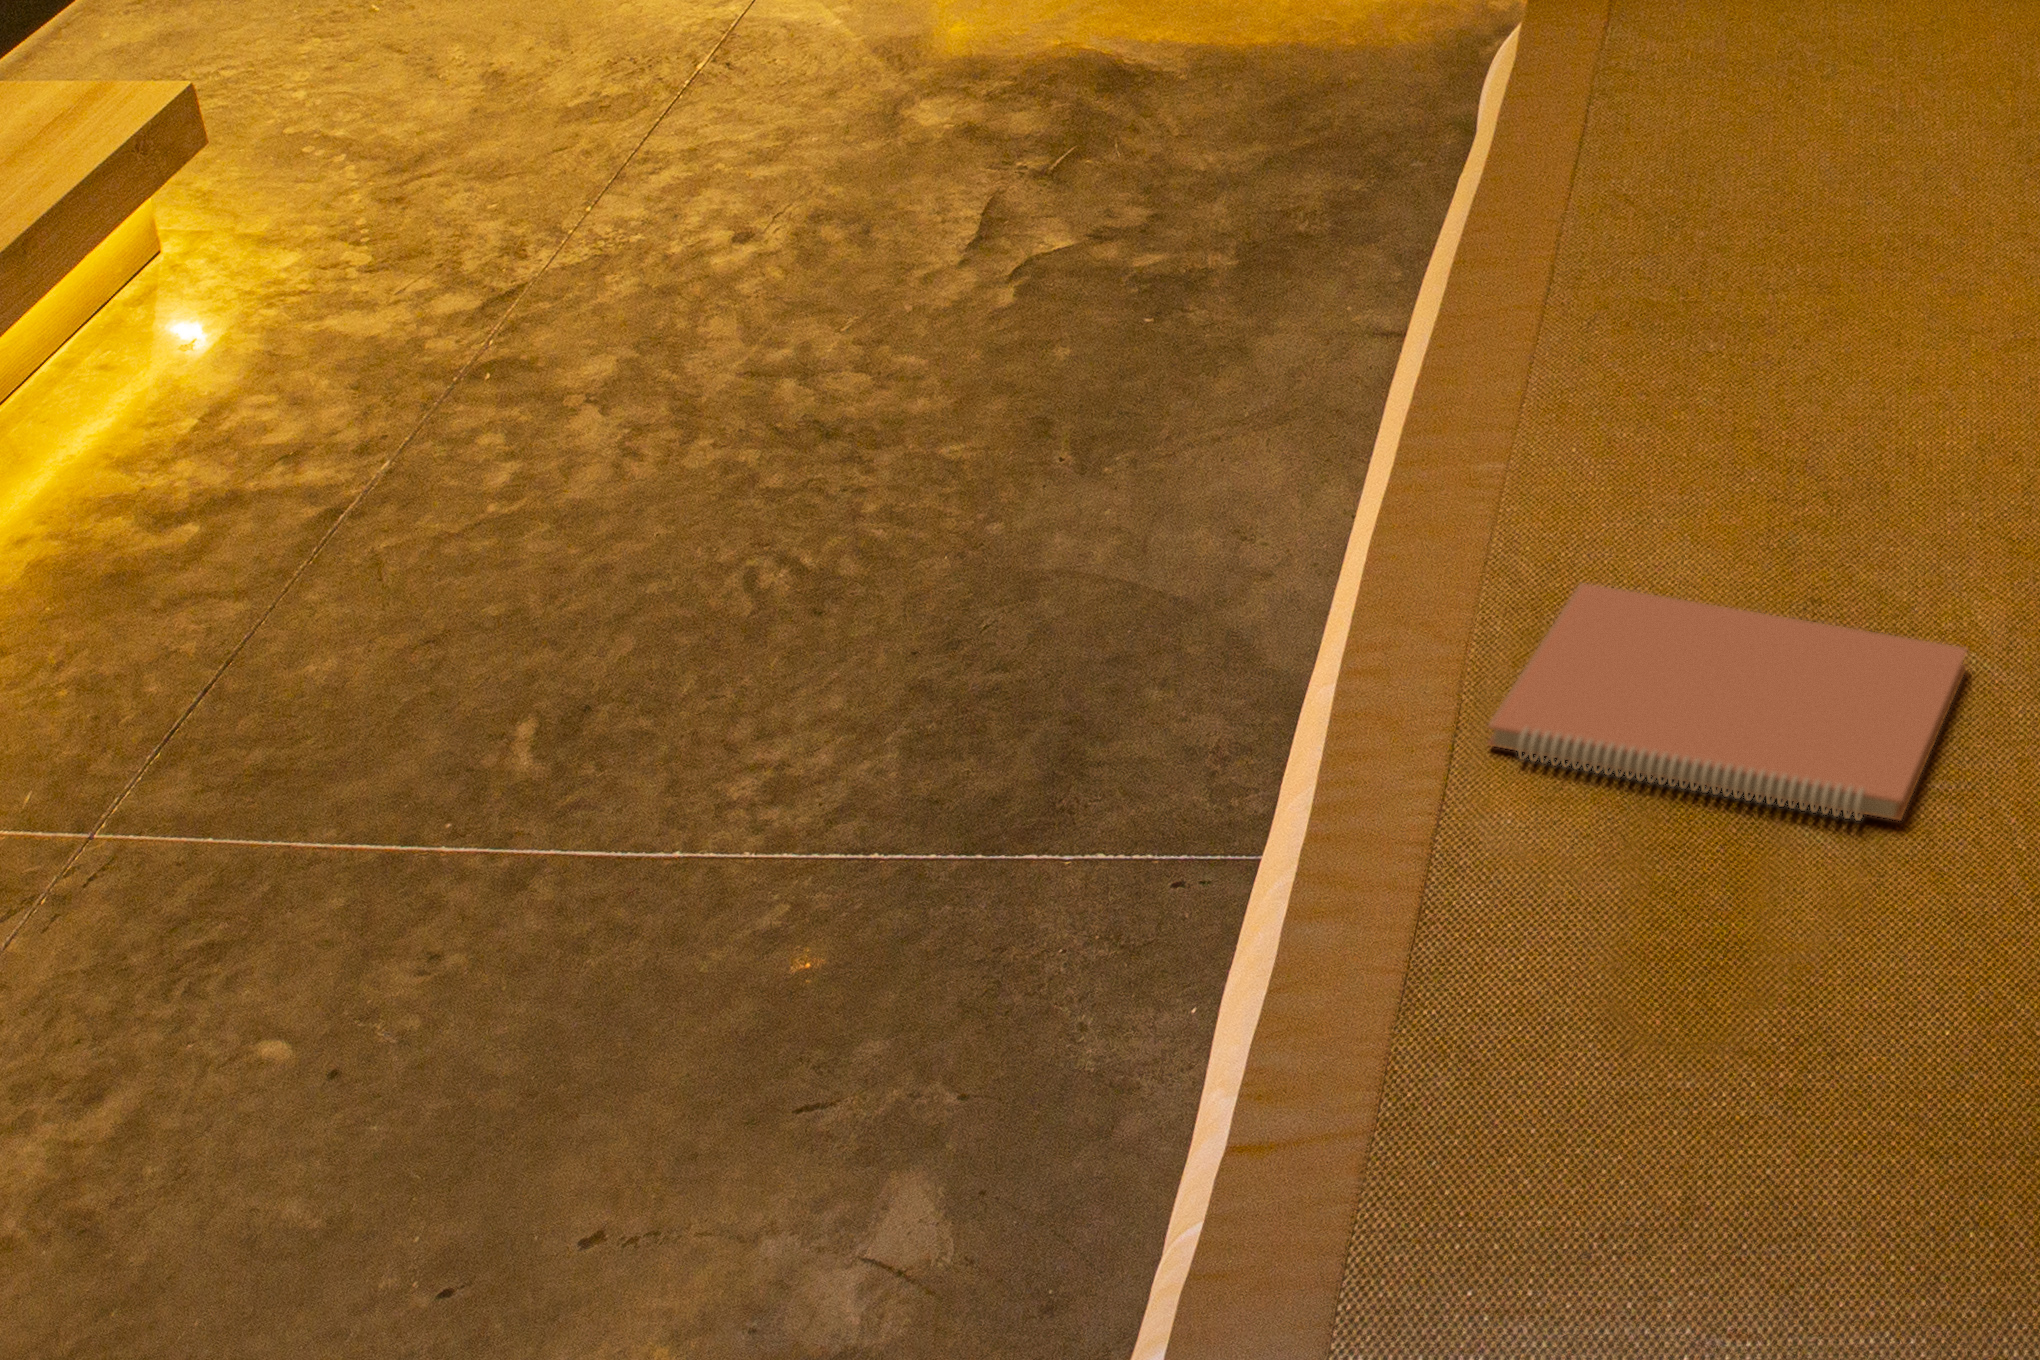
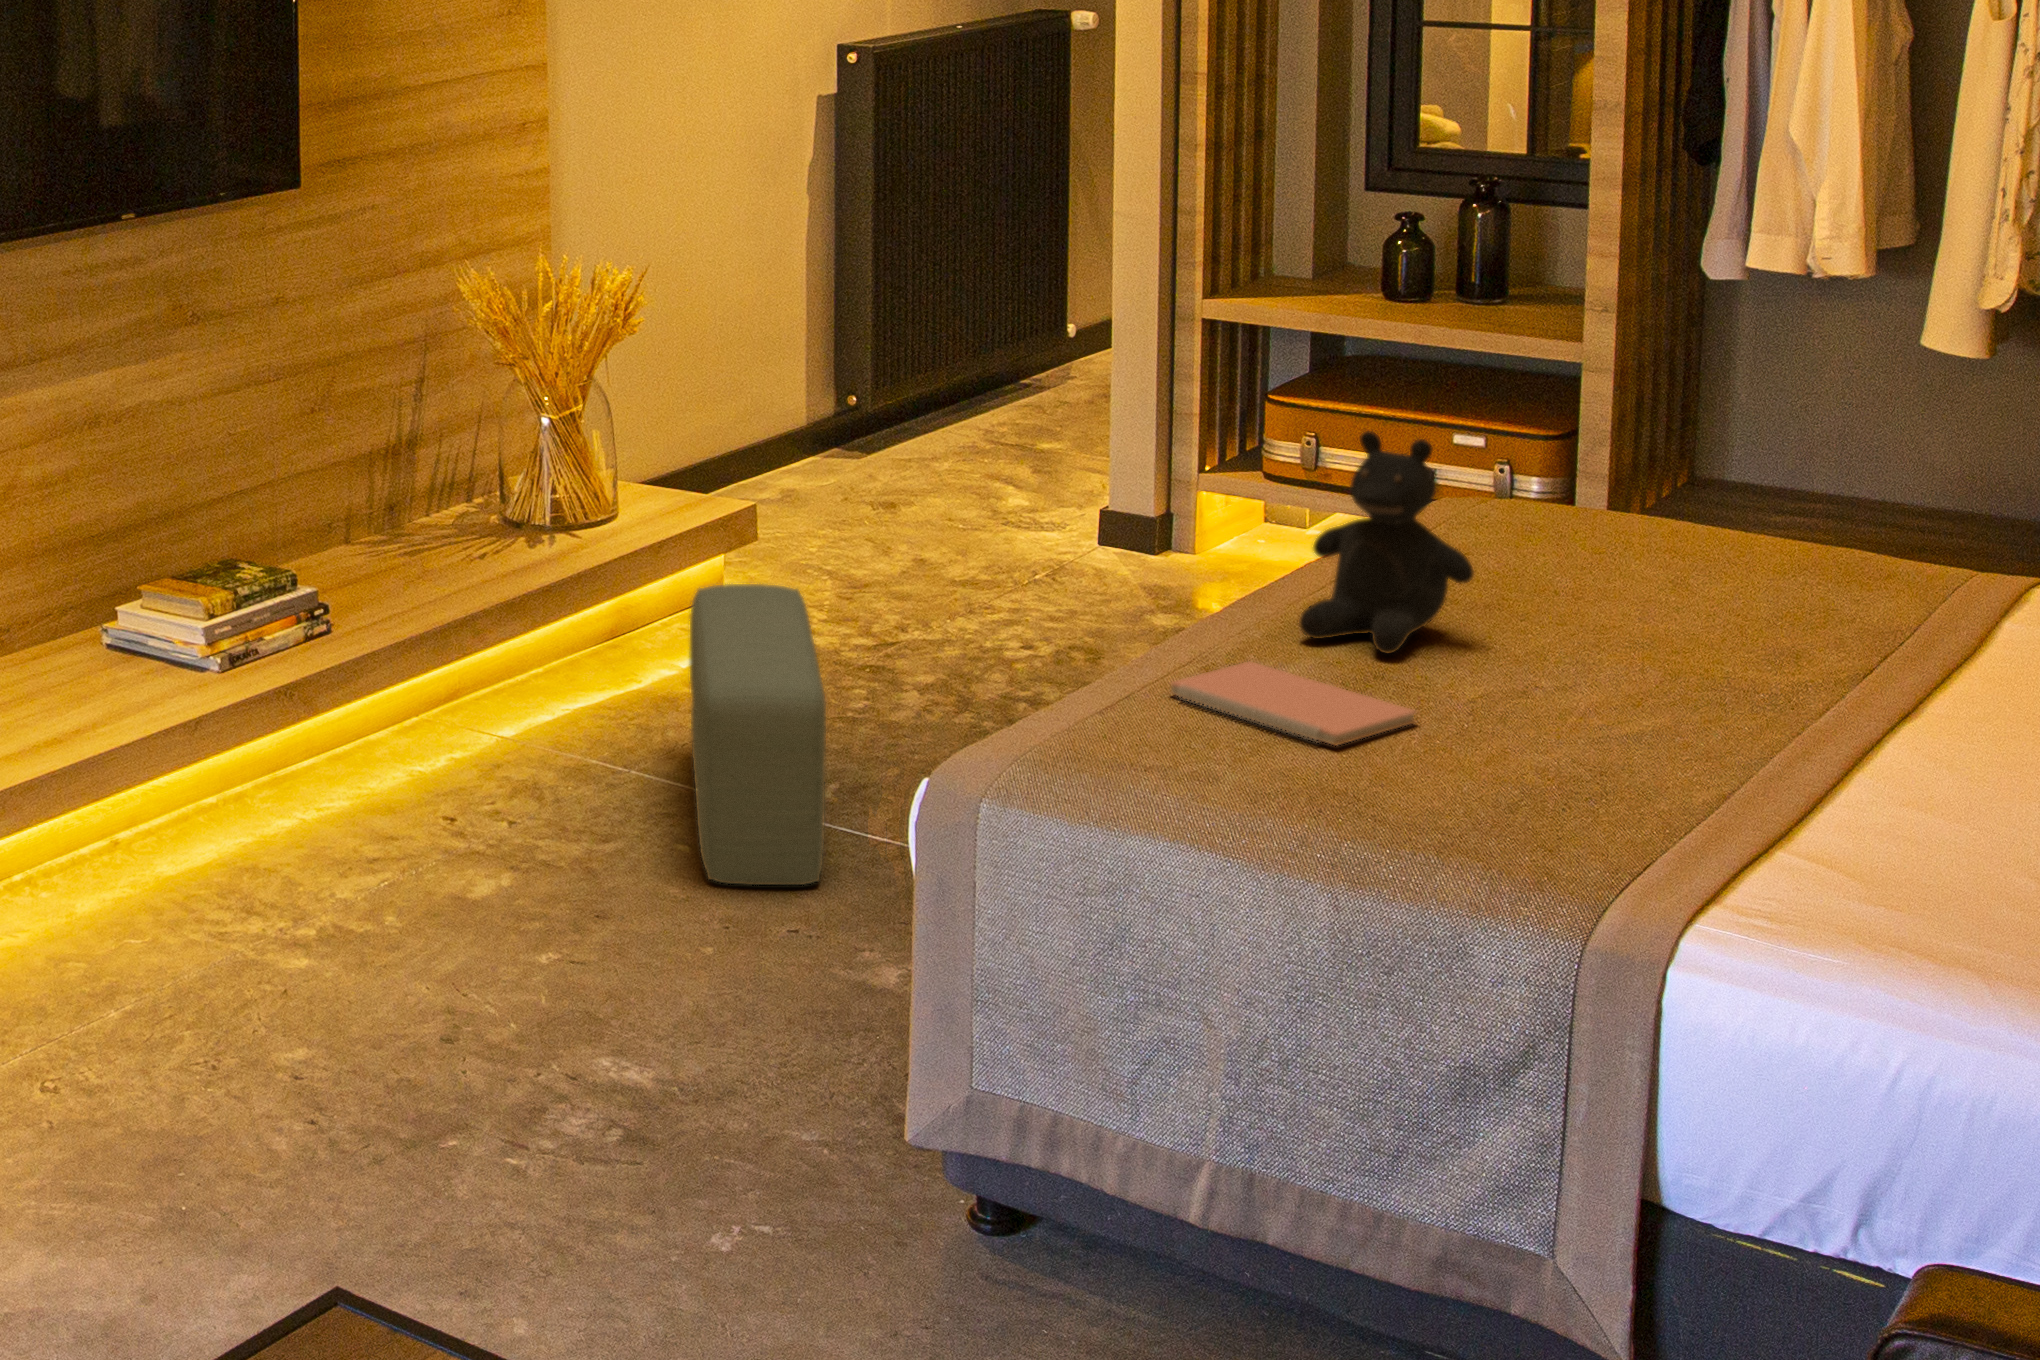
teddy bear: none [1567,39,1874,461] -> present [1299,431,1474,654]
pouf: none [163,382,608,1173] -> present [690,584,826,885]

